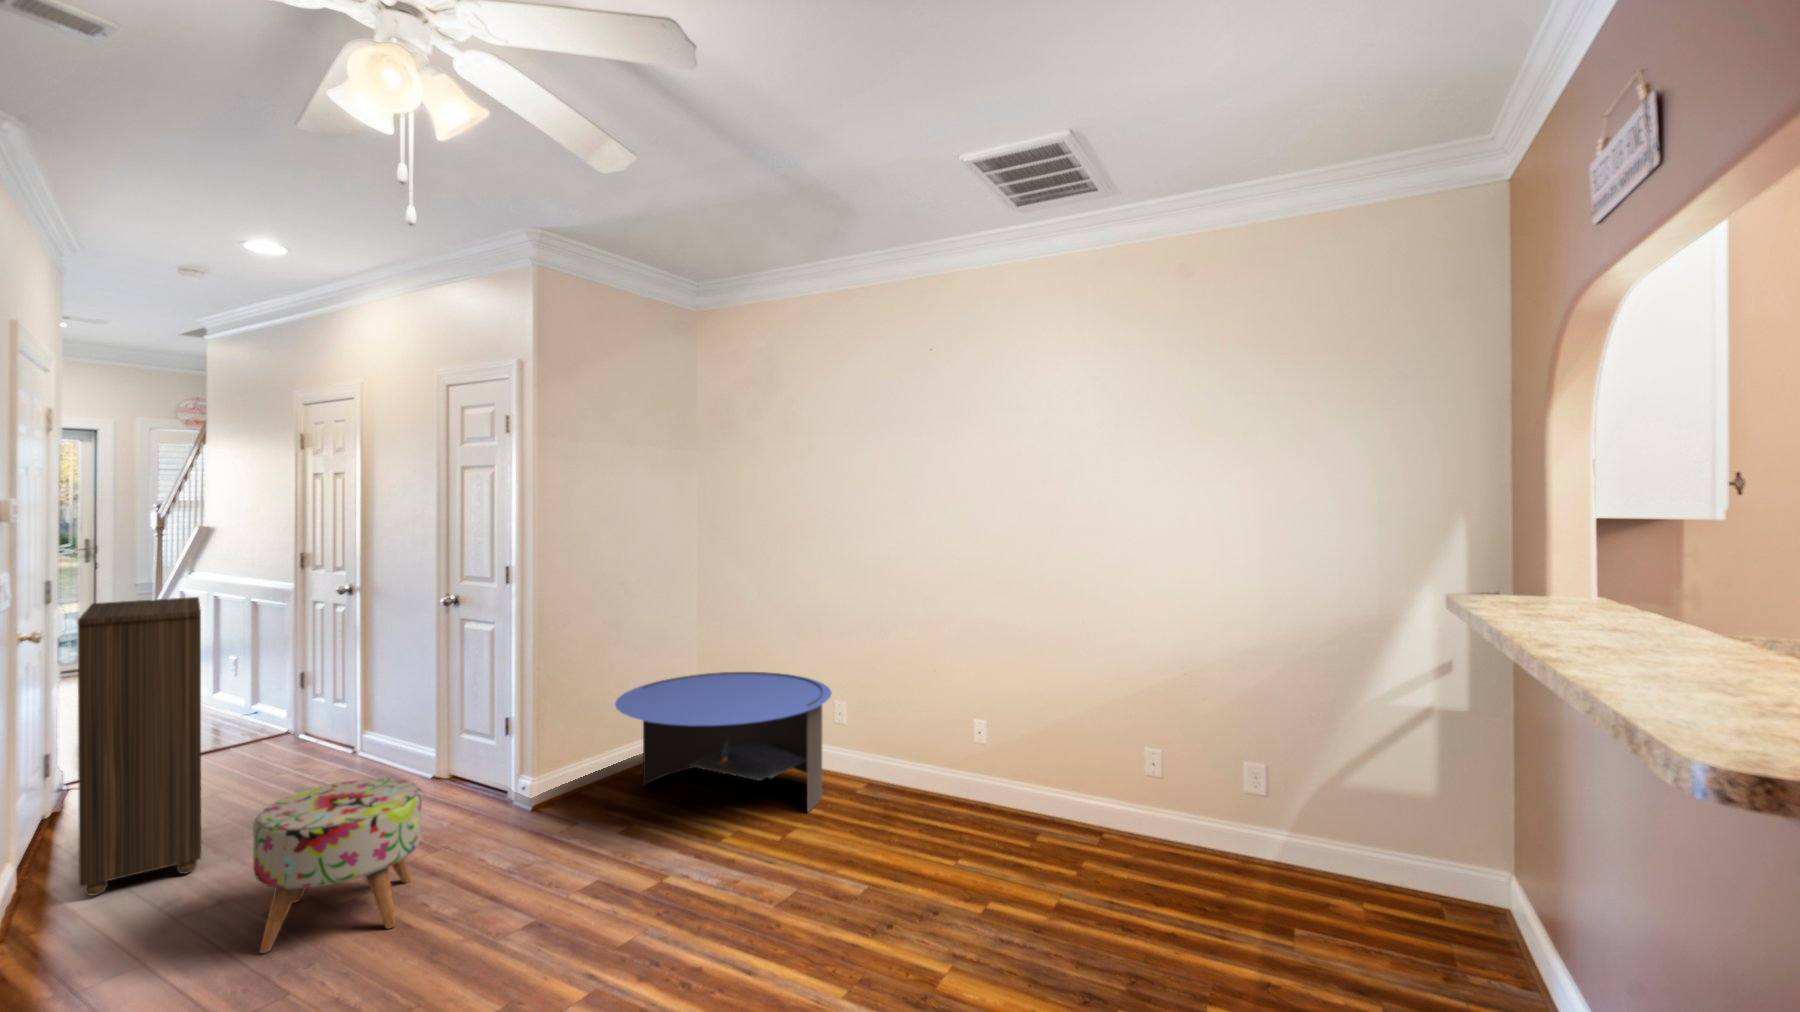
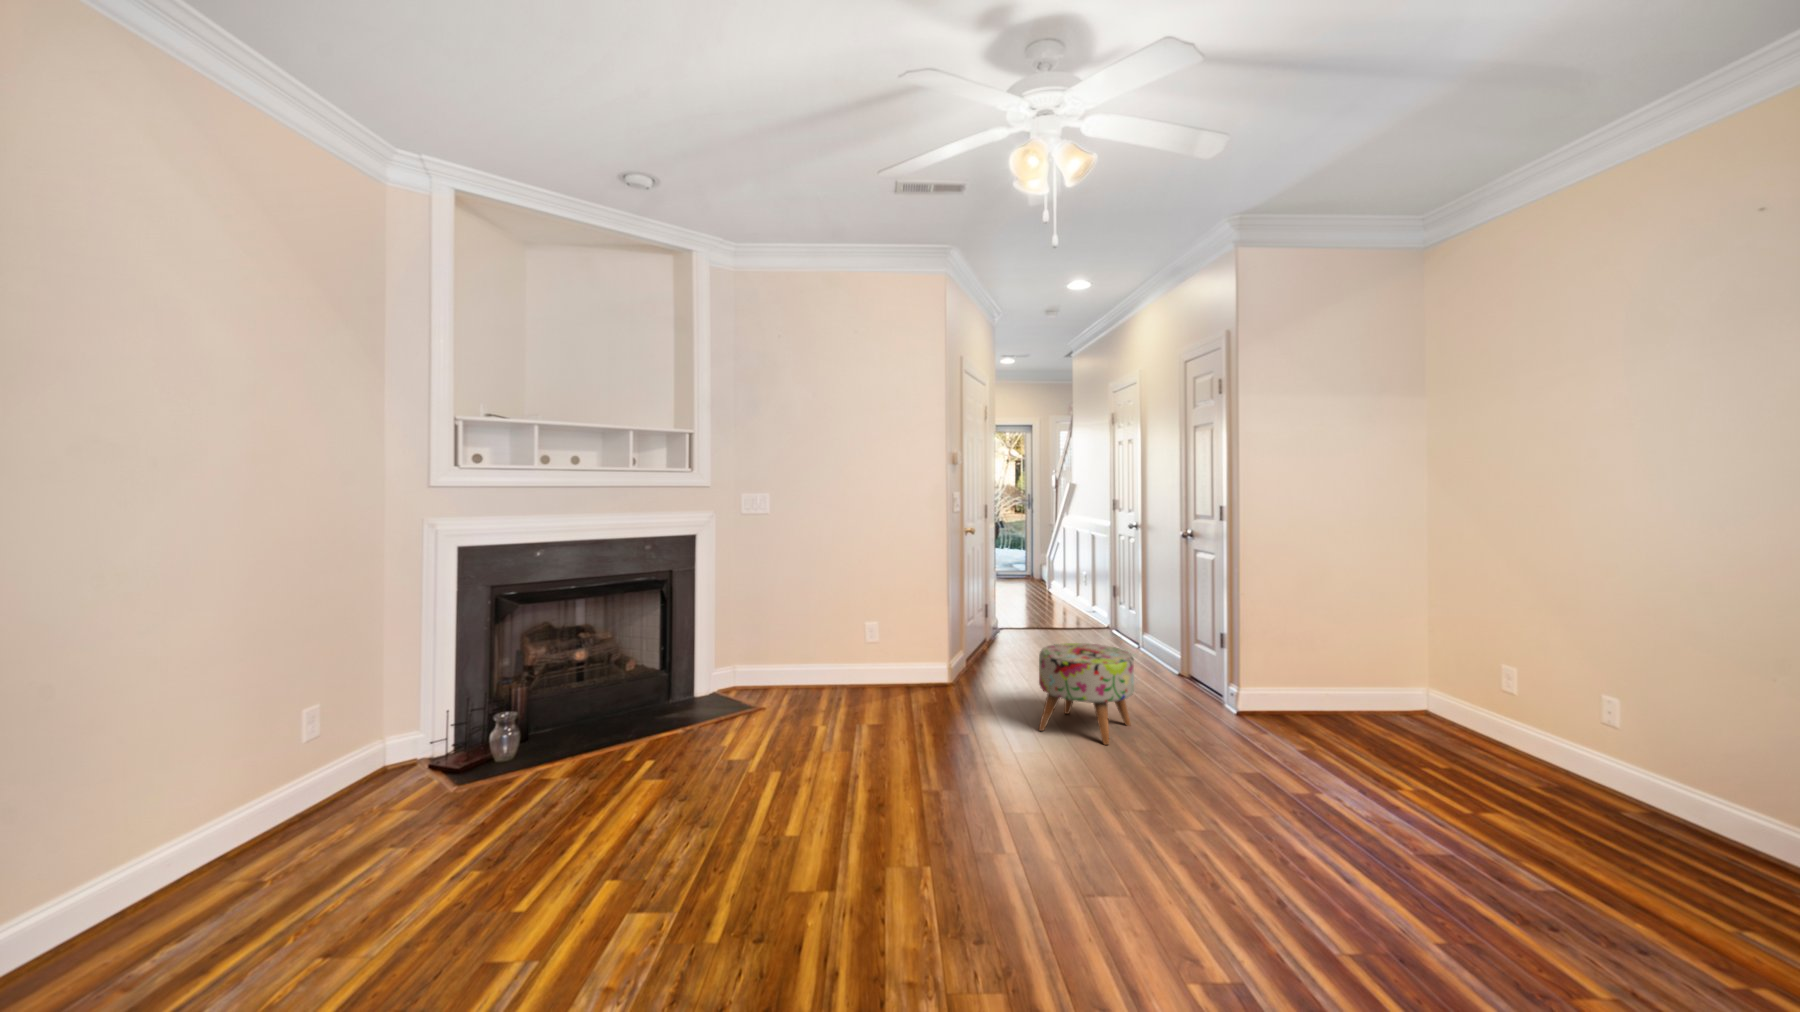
bookshelf: present [77,597,201,896] -> none [981,519,1043,683]
coffee table: present [615,672,831,812] -> none [1303,629,1584,802]

